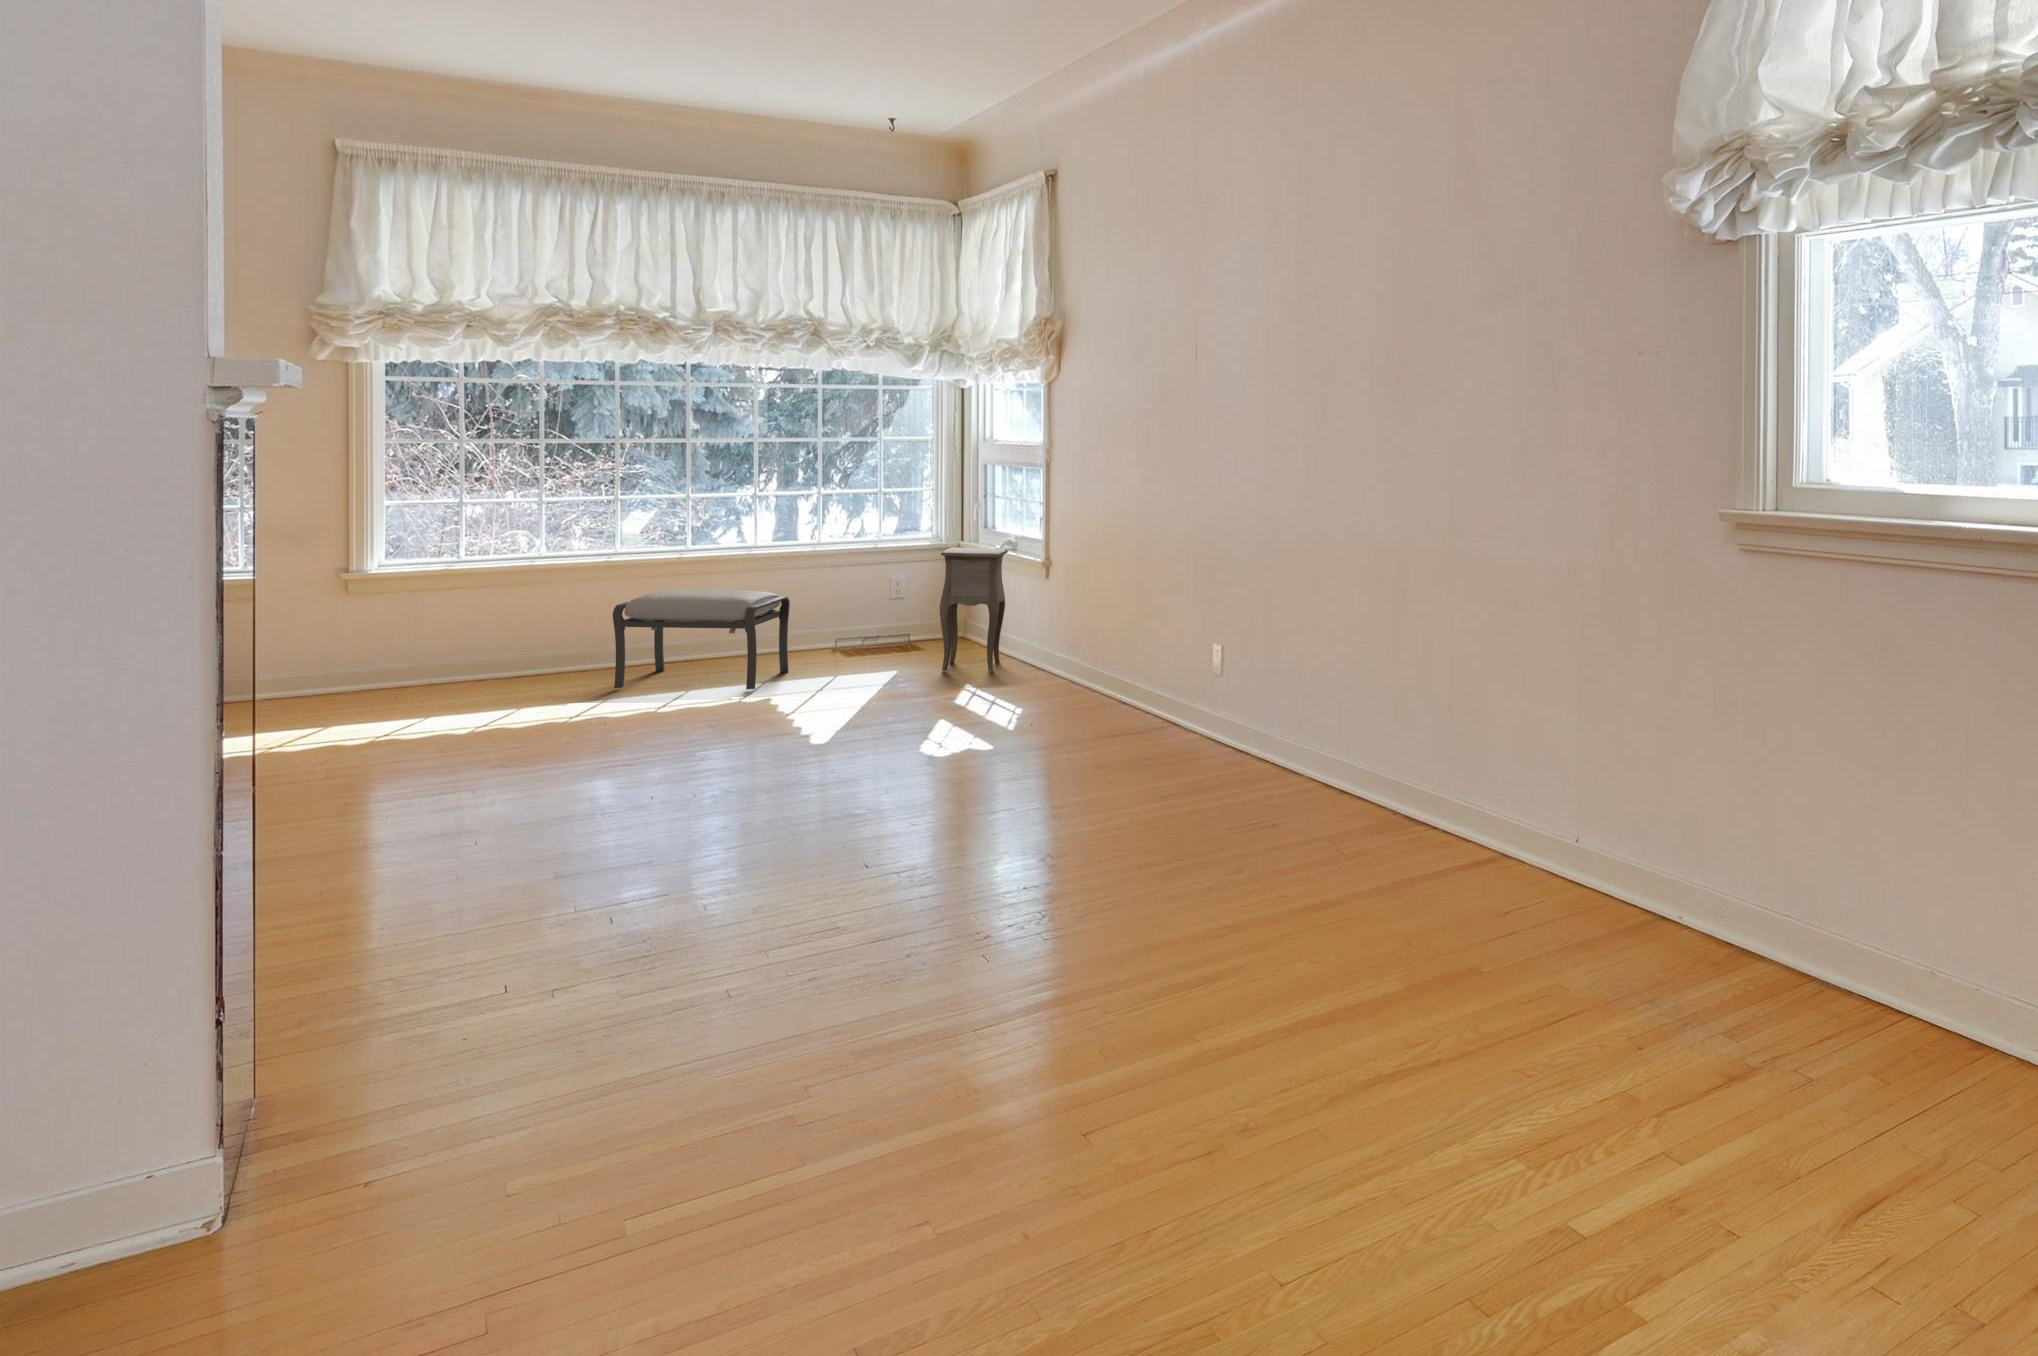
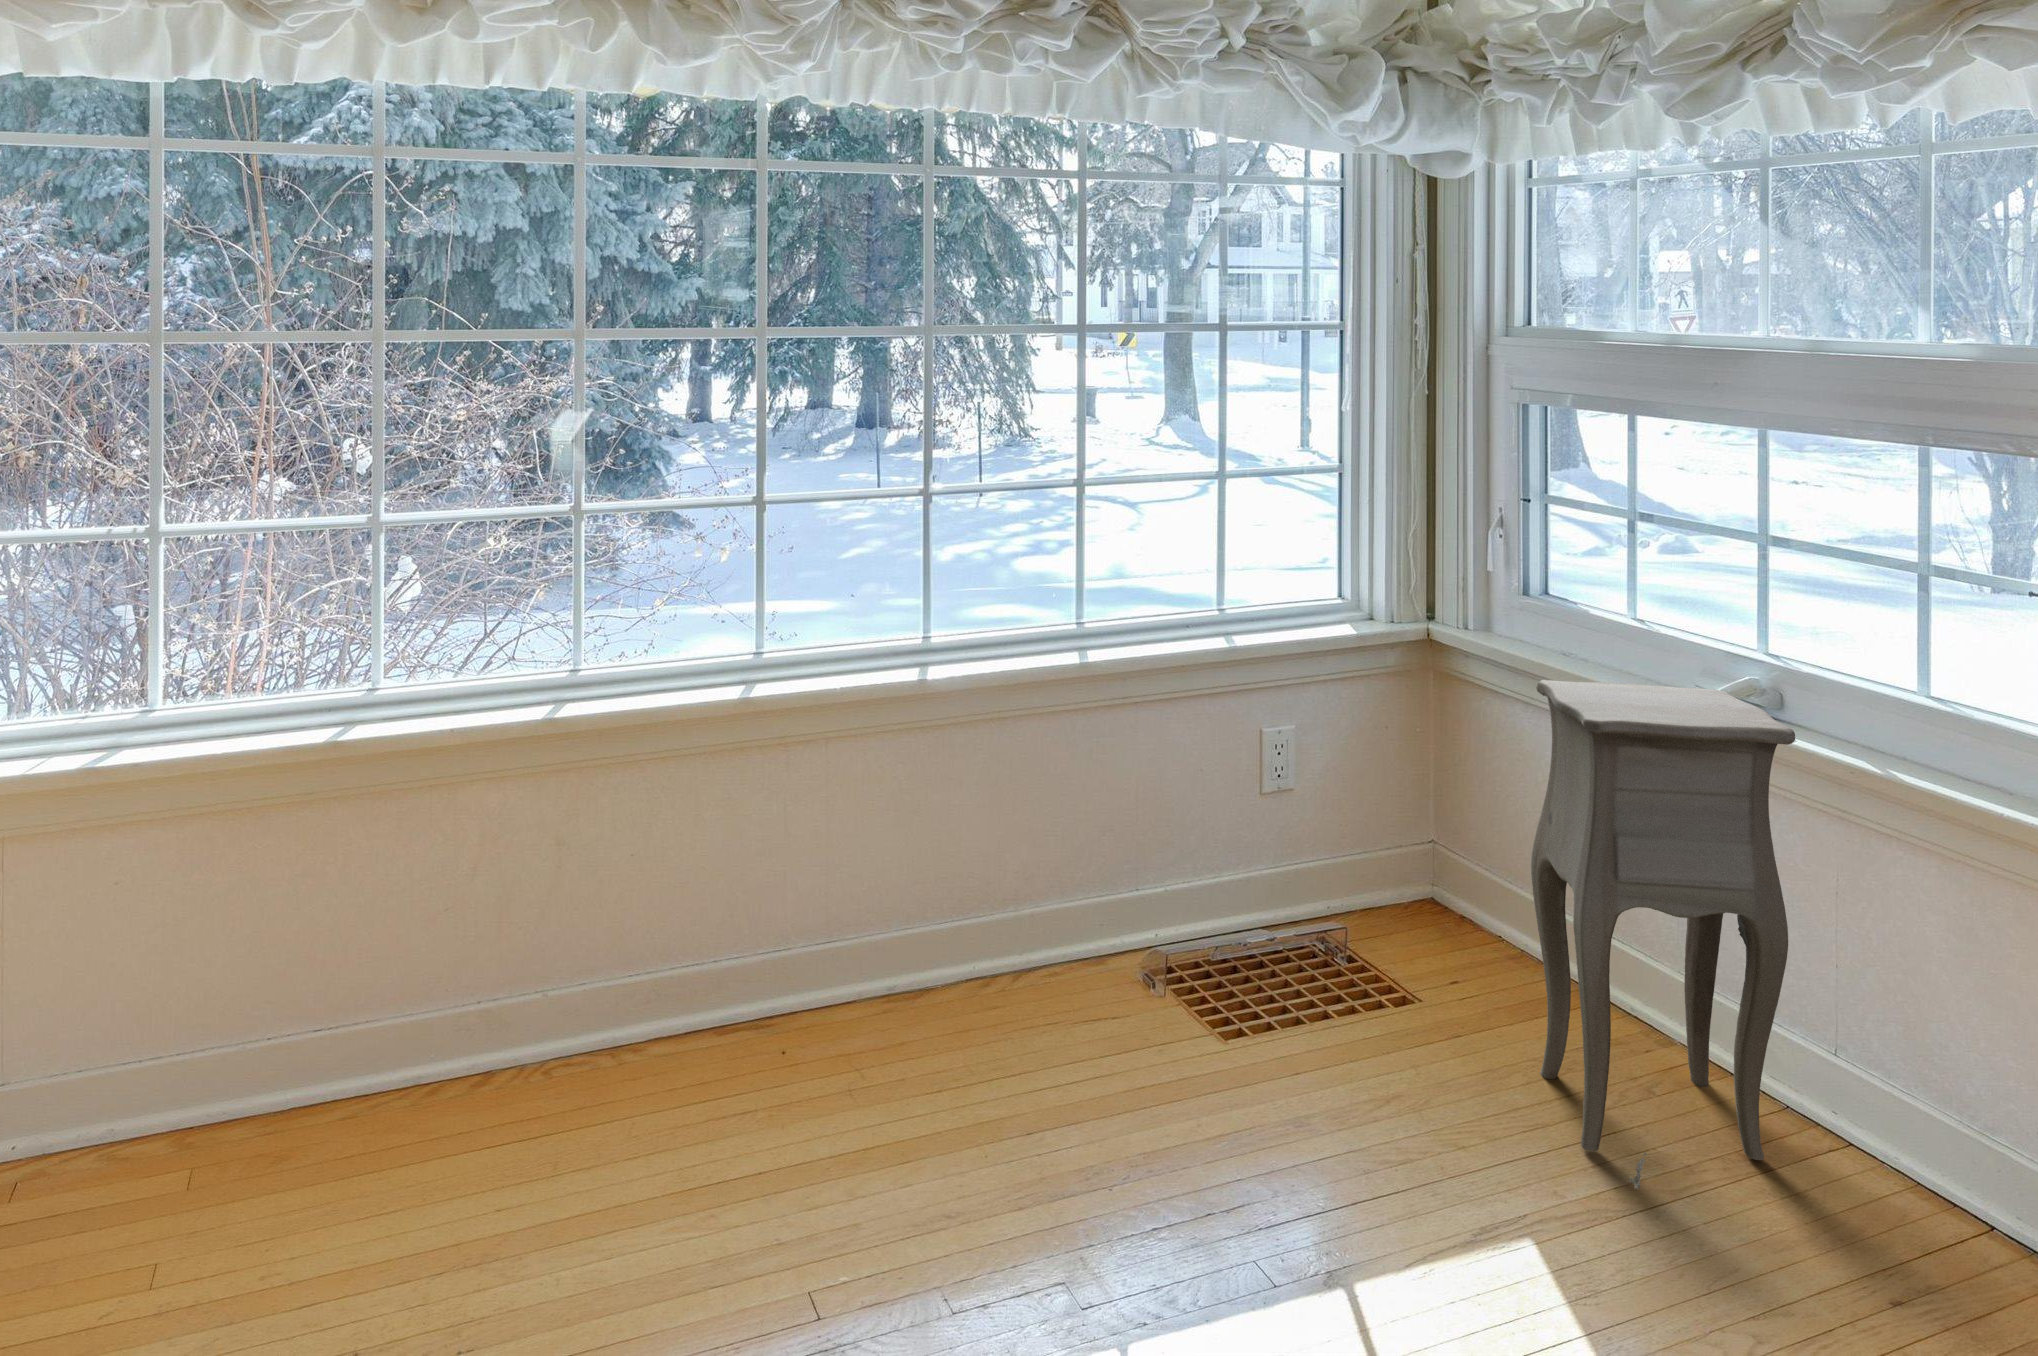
ottoman: present [613,589,790,689] -> none [559,815,1074,1275]

